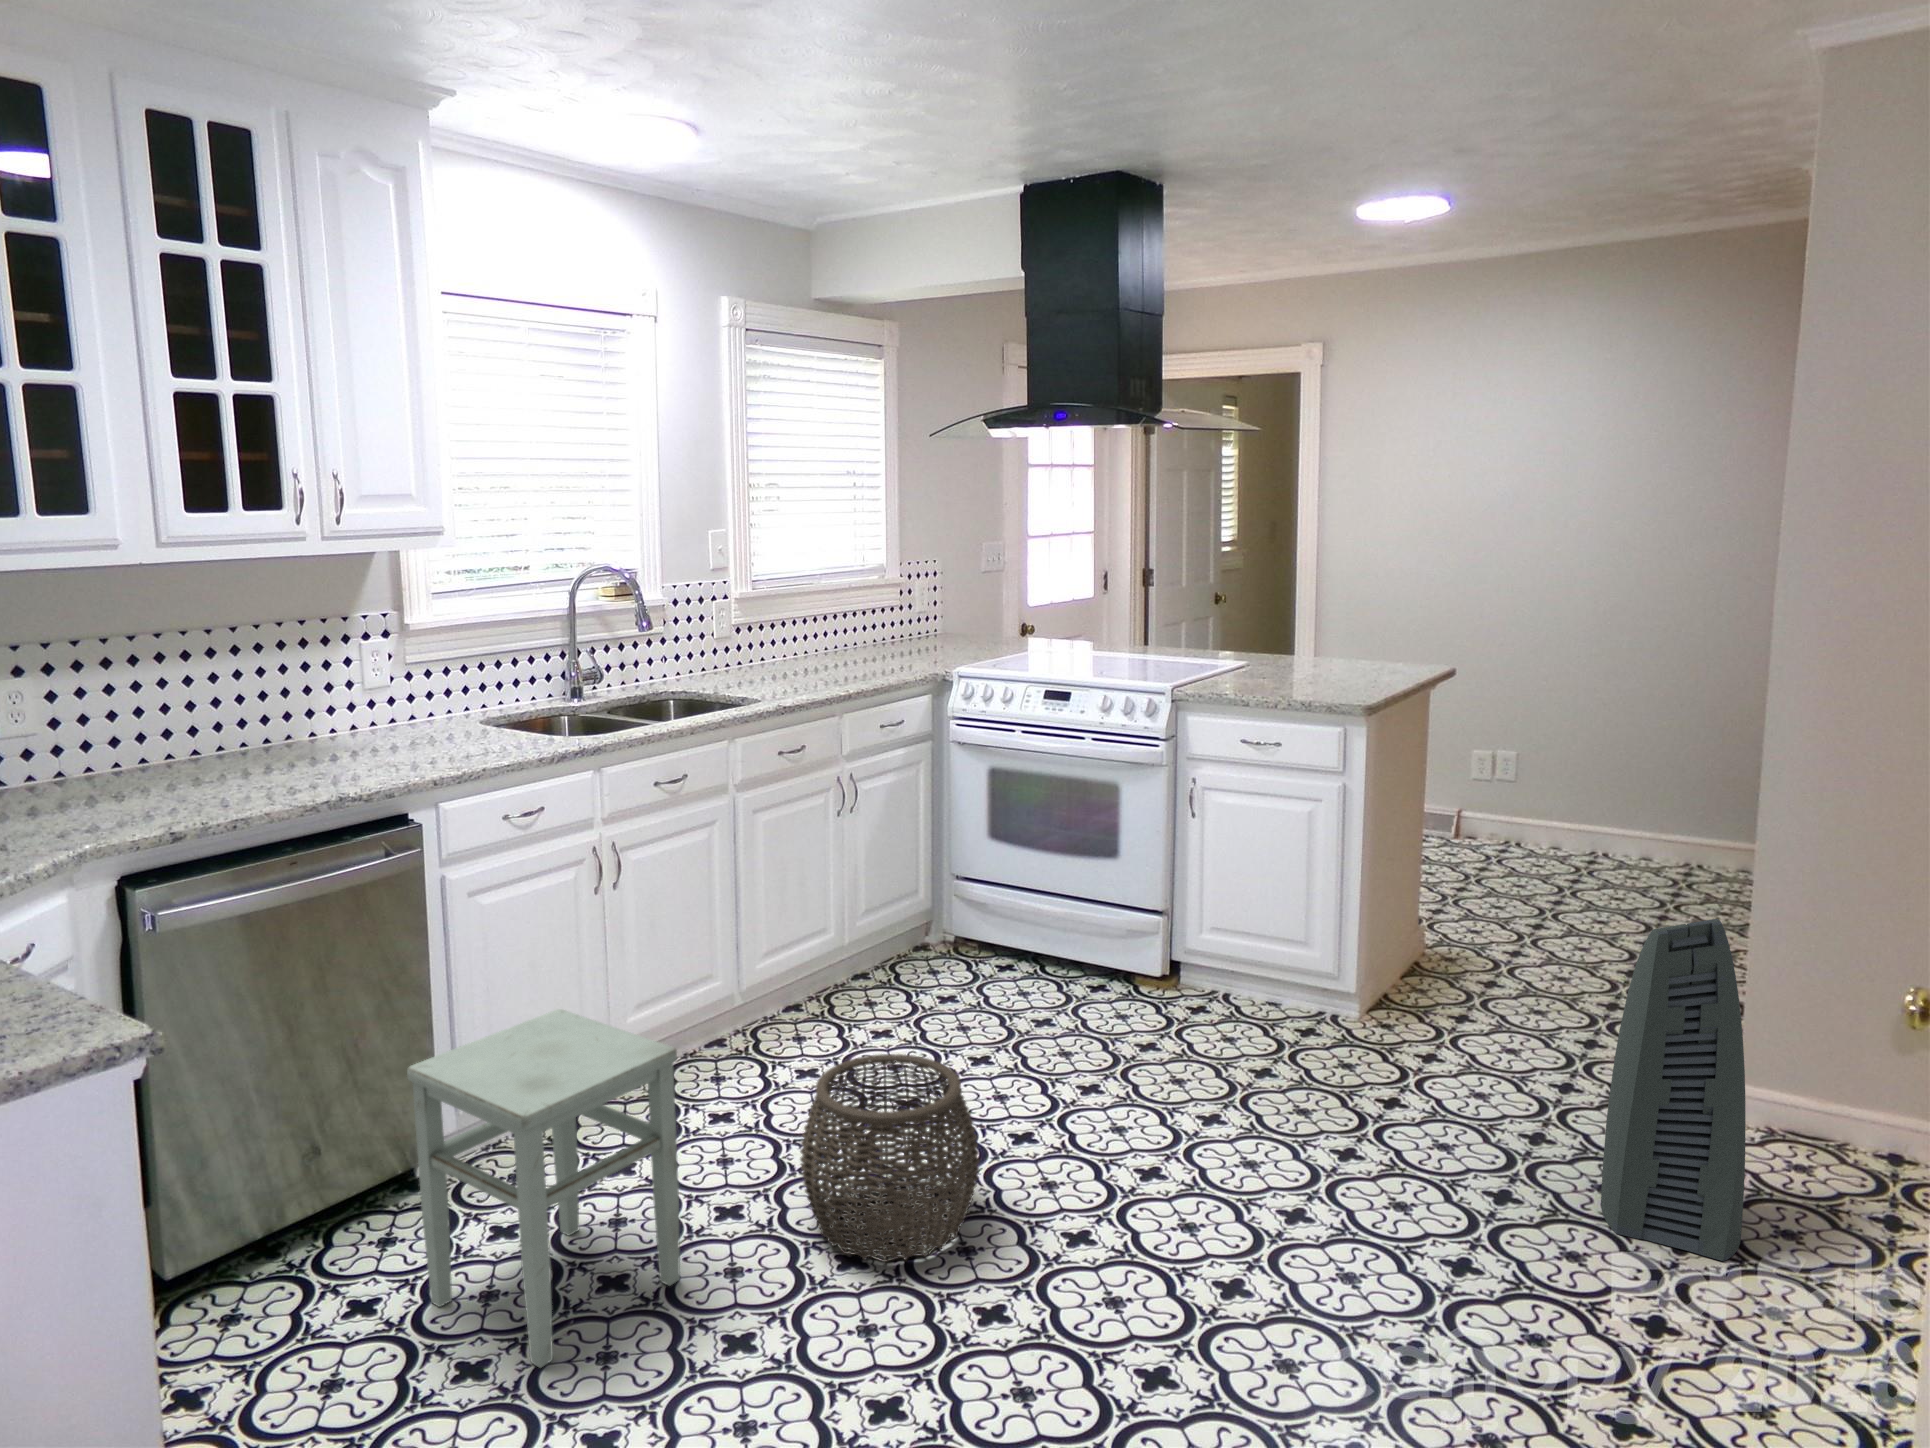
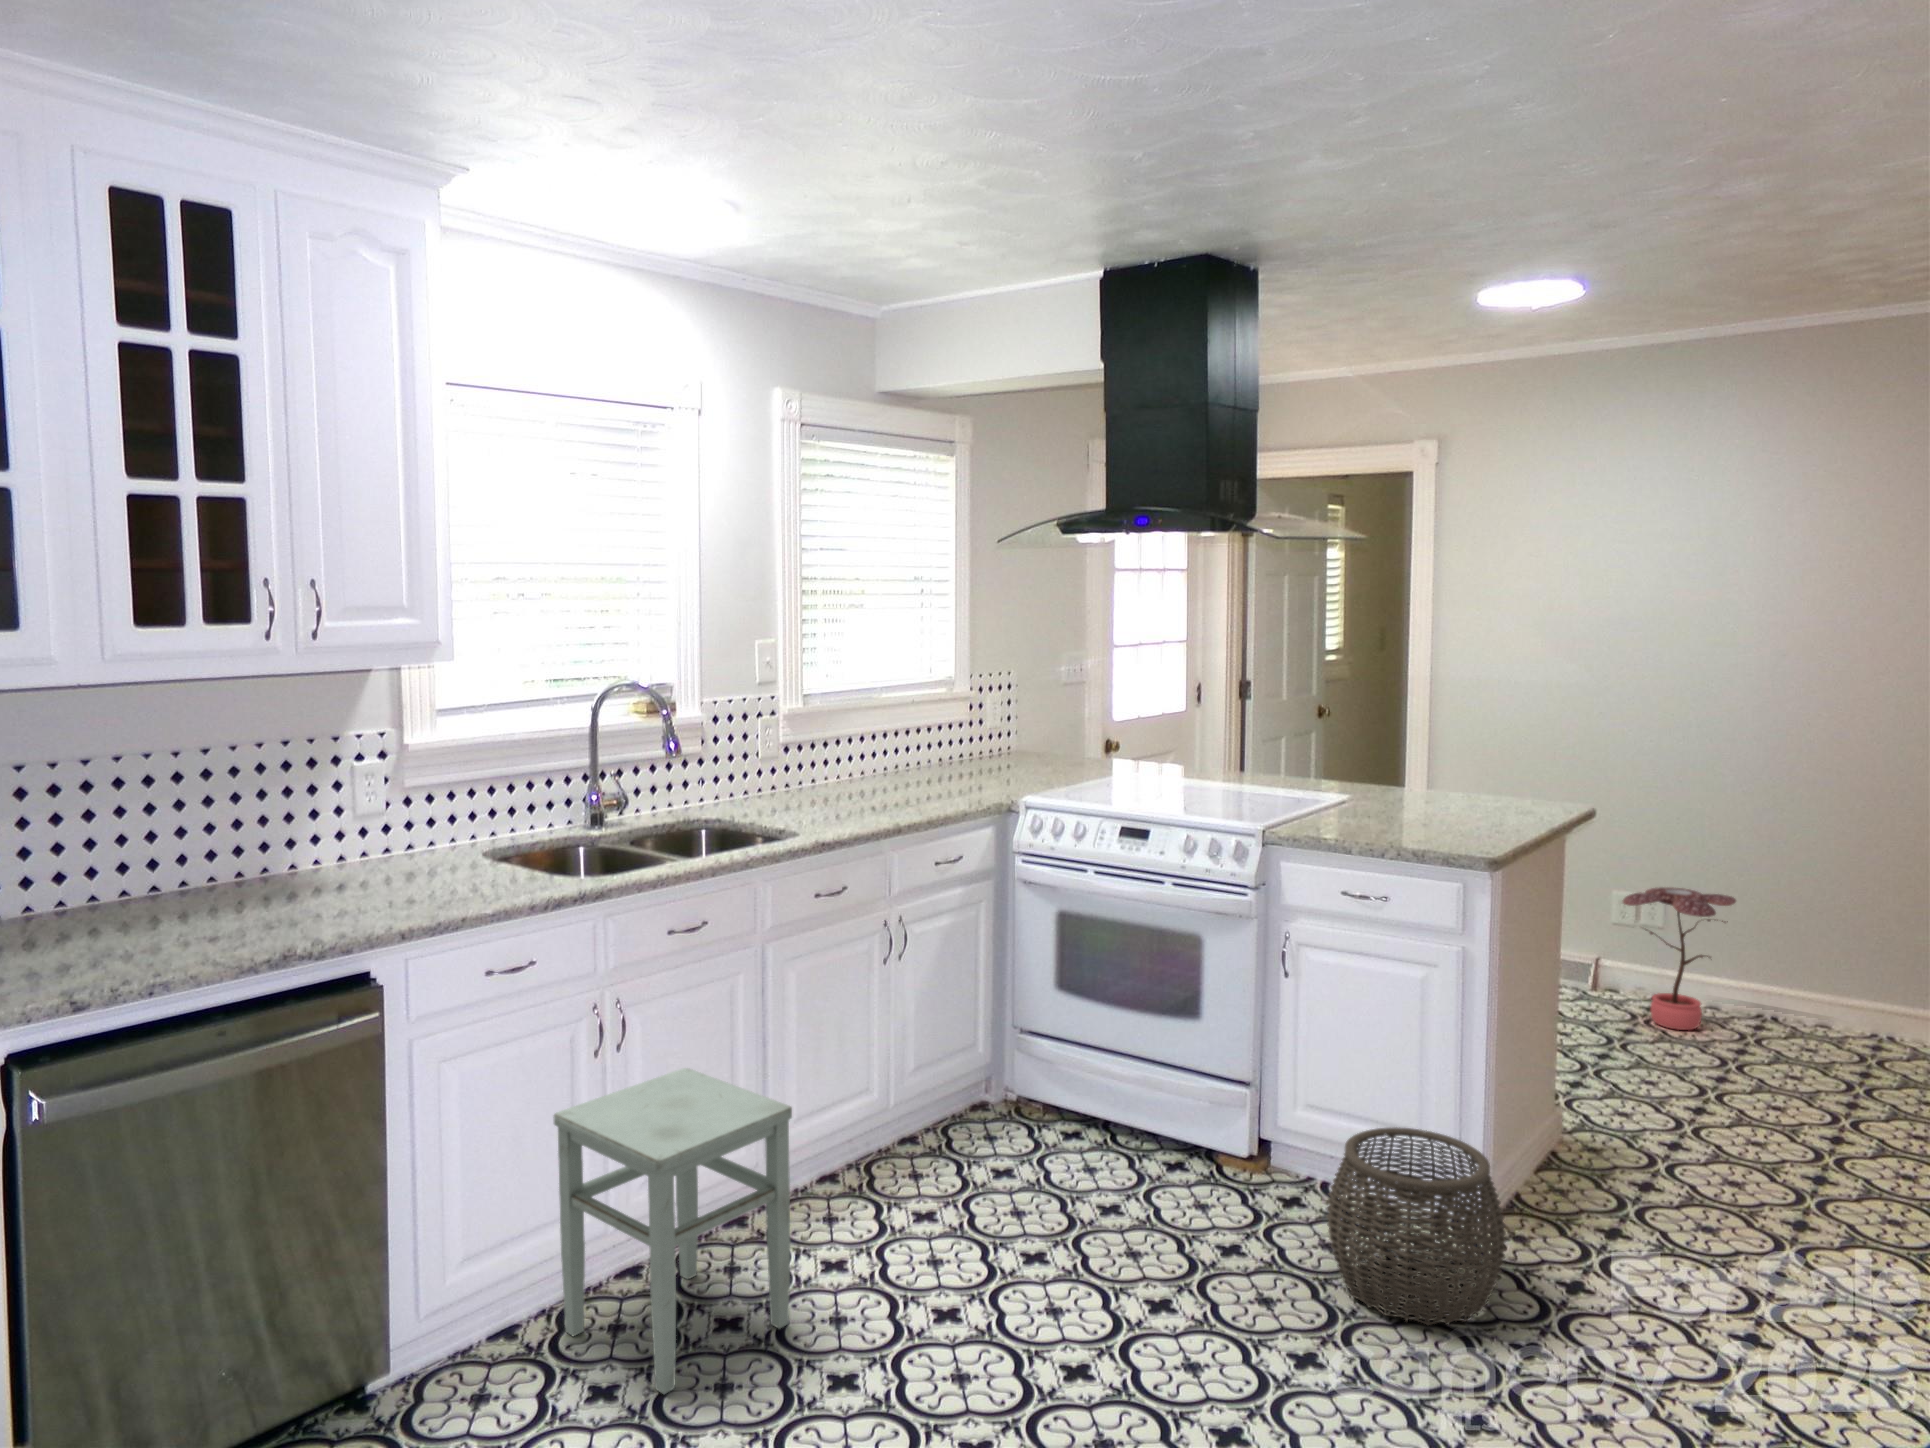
potted plant: none [1533,783,1645,925] -> present [1623,887,1736,1030]
air purifier: present [1601,919,1746,1261] -> none [1673,1022,1814,1359]
woven basket: present [800,1054,979,1262] -> present [1327,1127,1506,1325]

